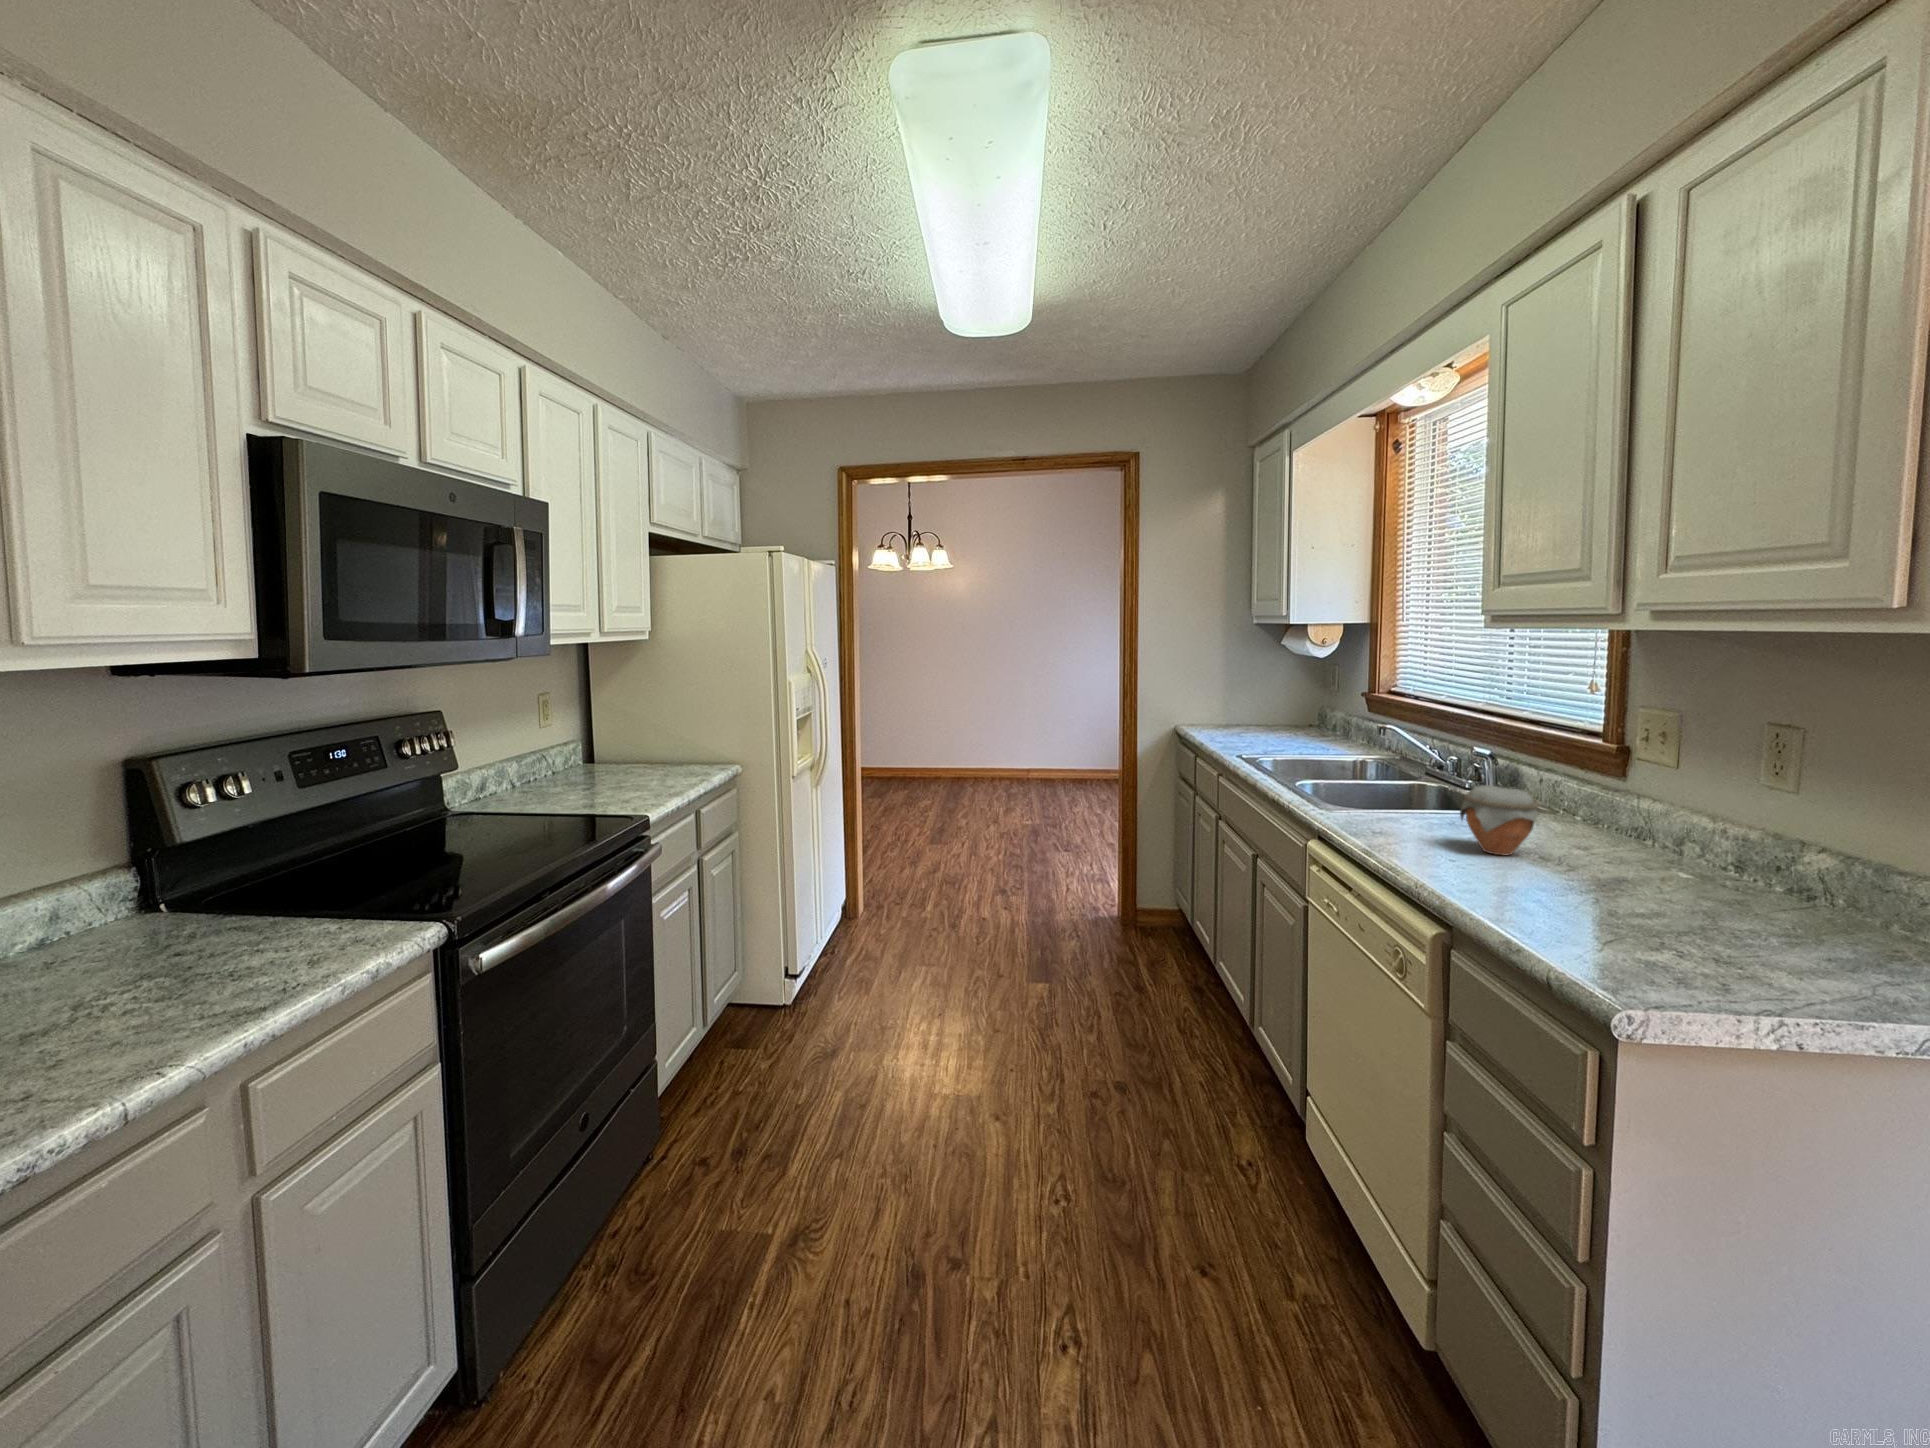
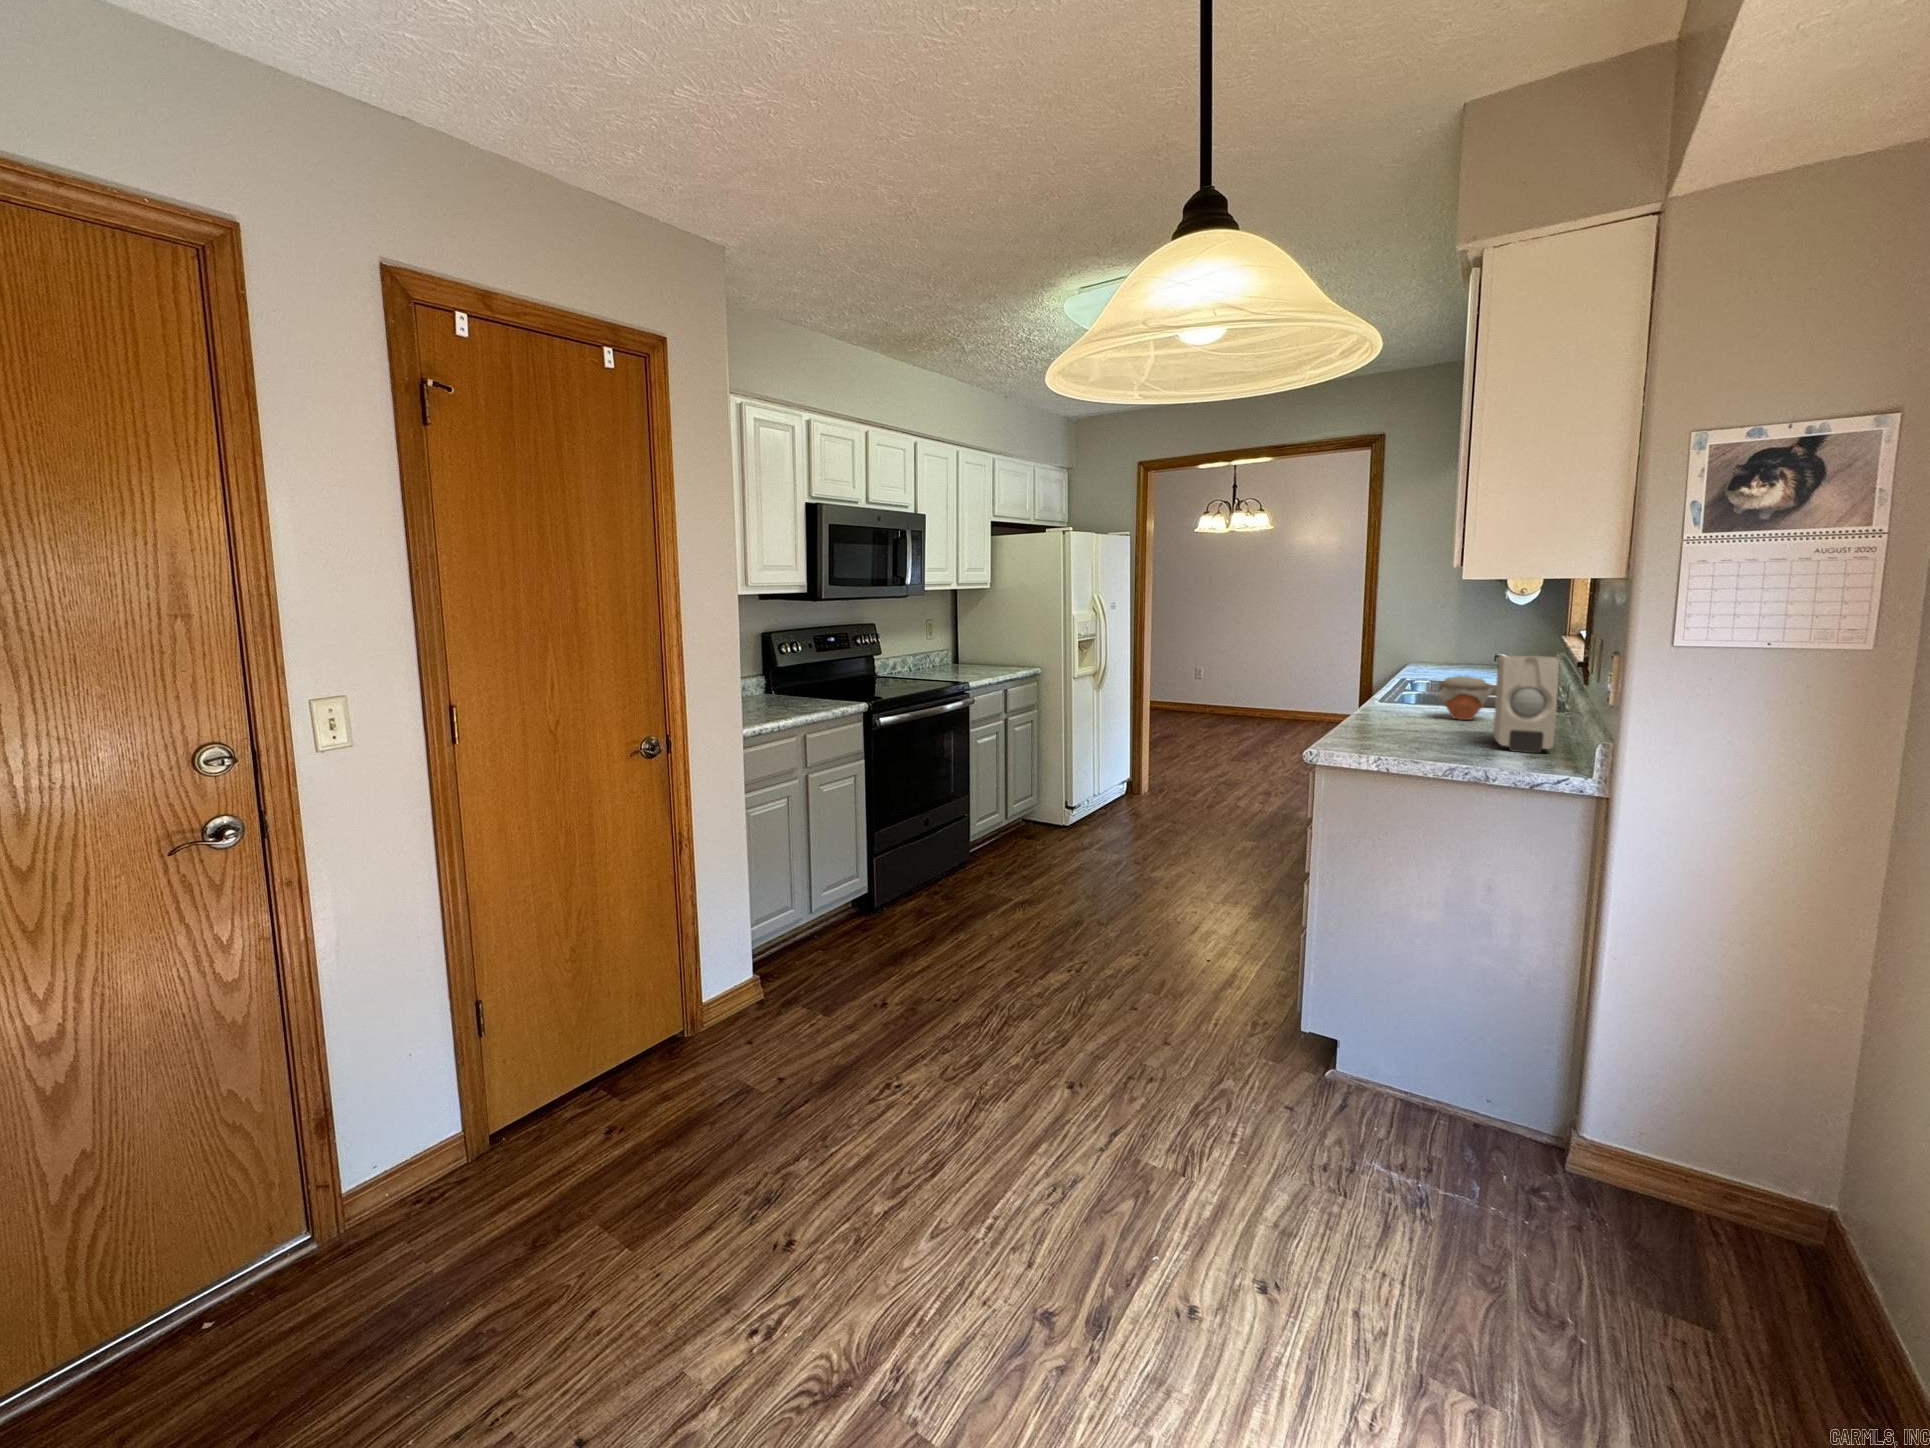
soap dispenser: none [1681,774,1860,954] -> present [1493,656,1559,753]

